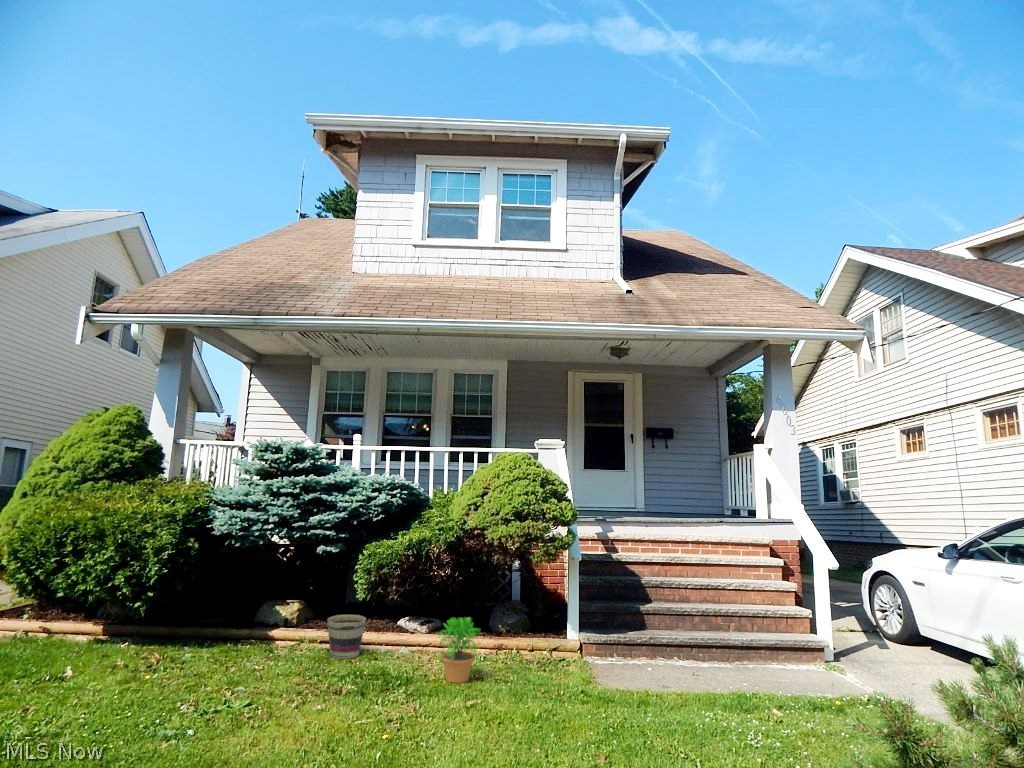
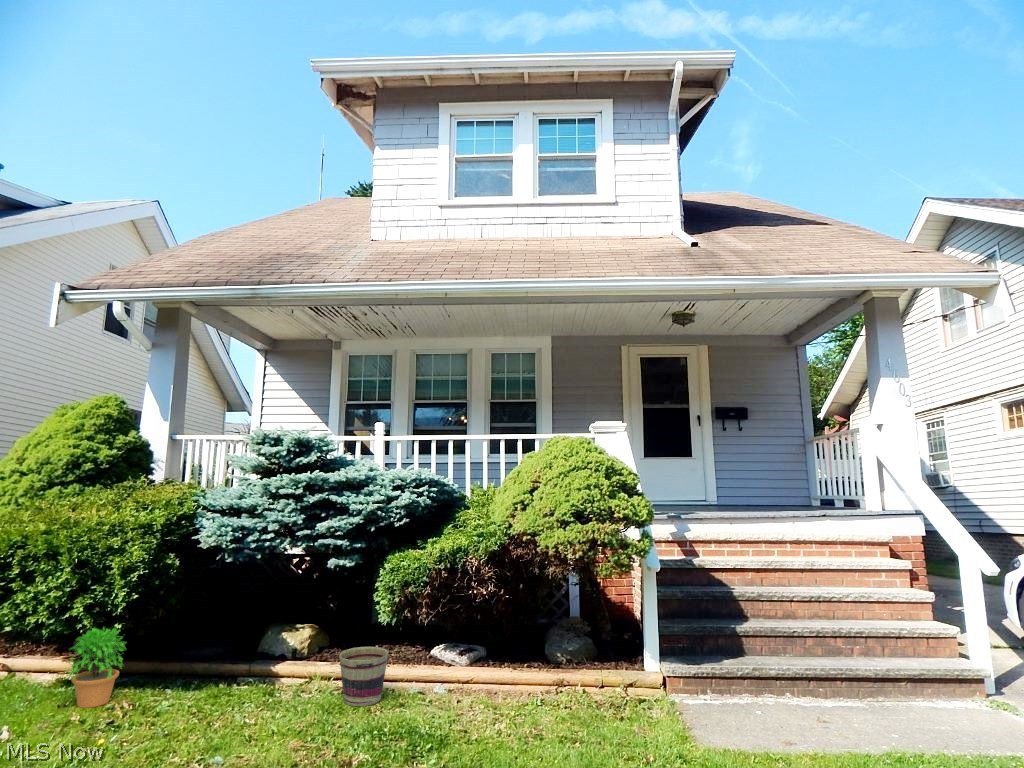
potted plant: present [438,617,479,683] -> present [68,628,124,708]

